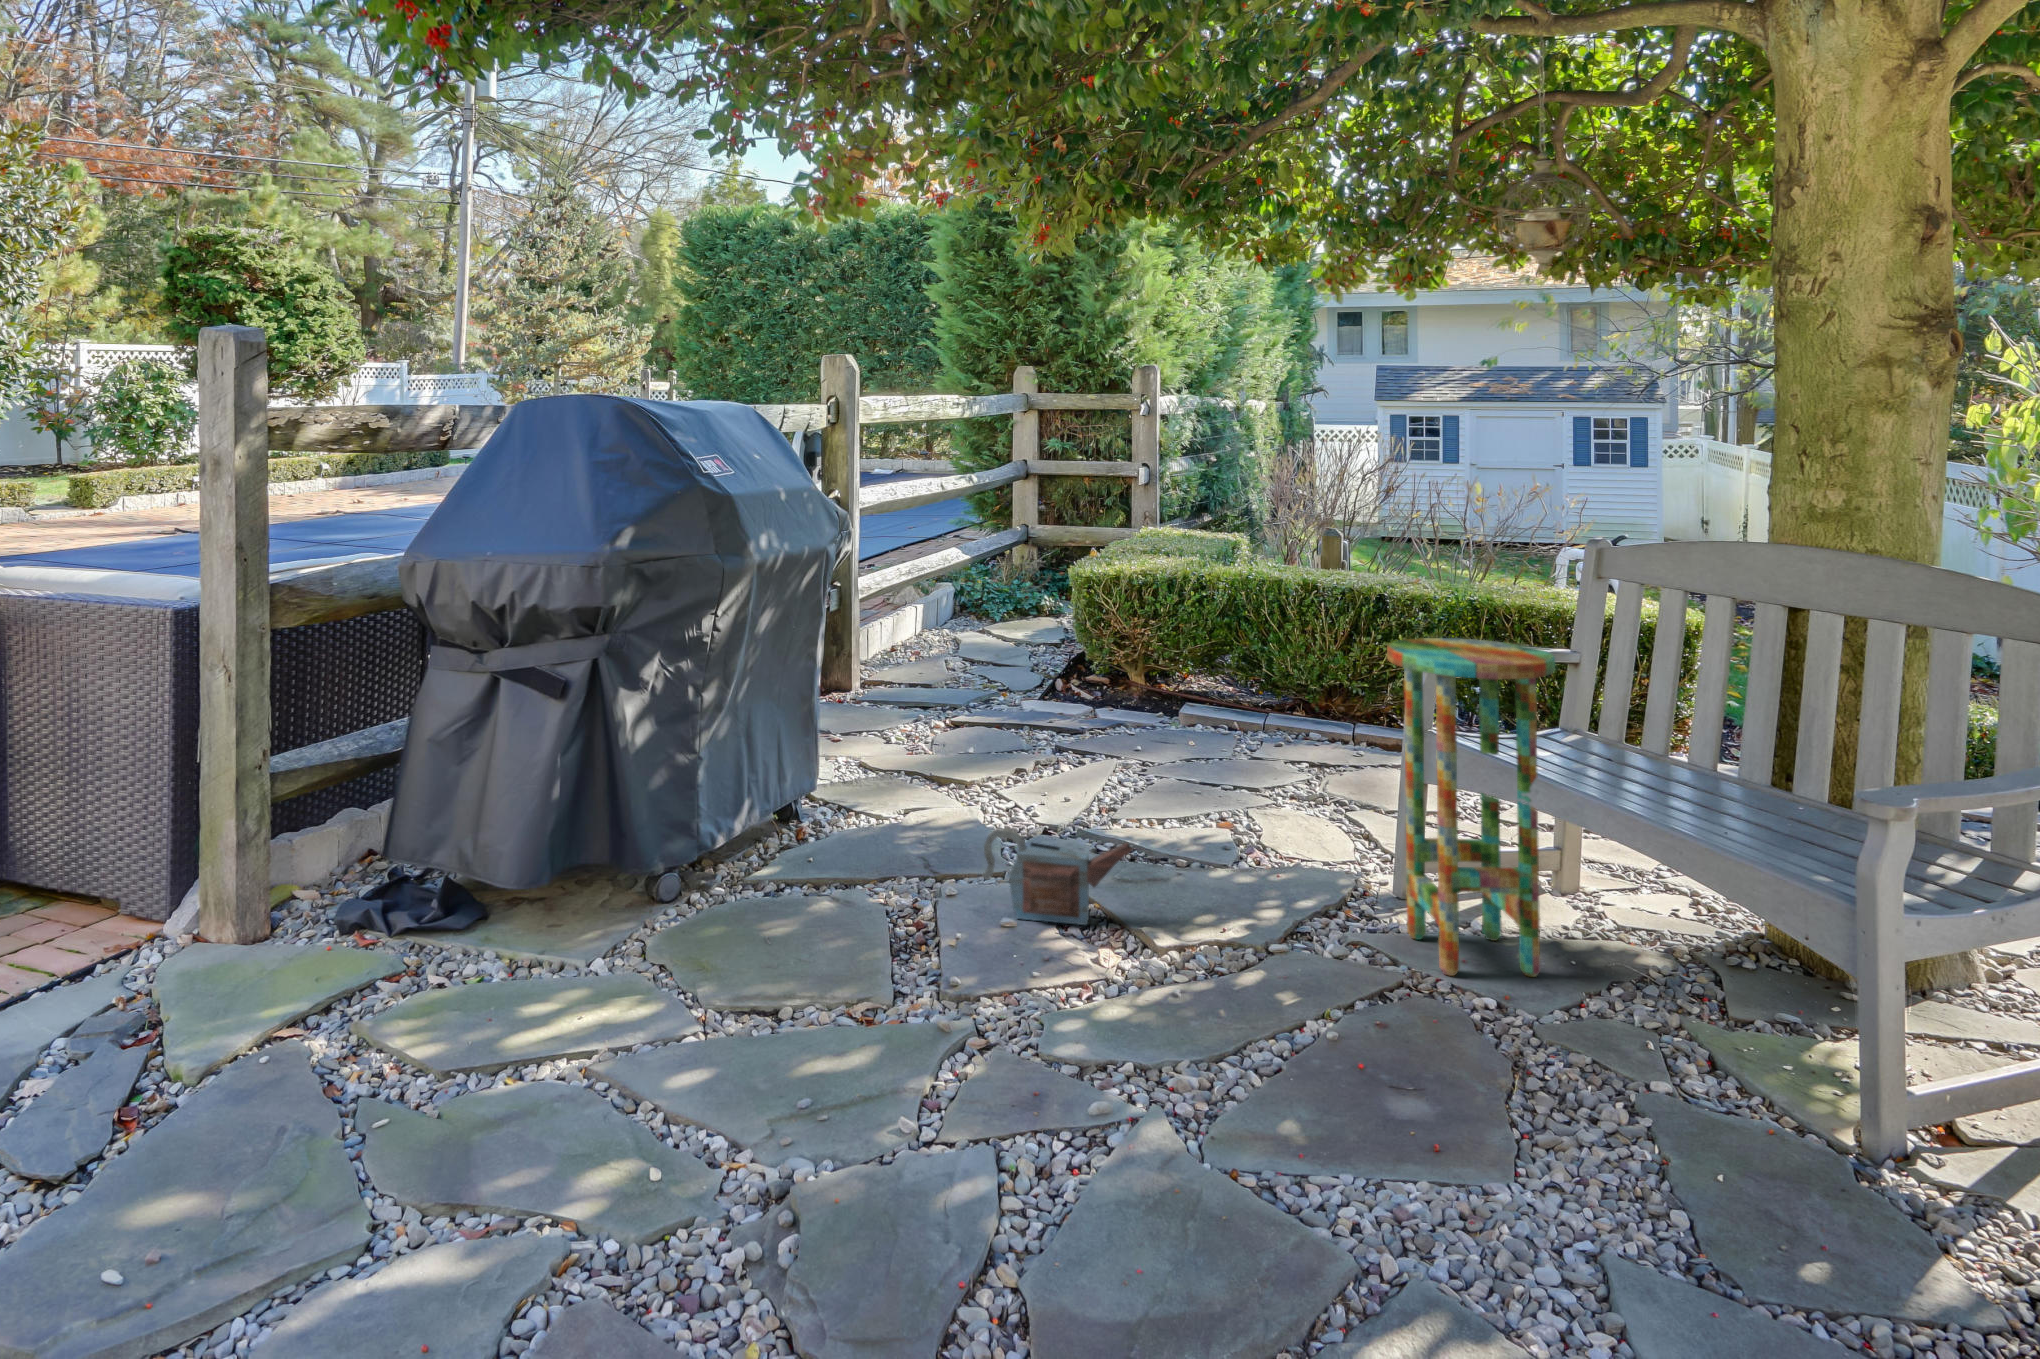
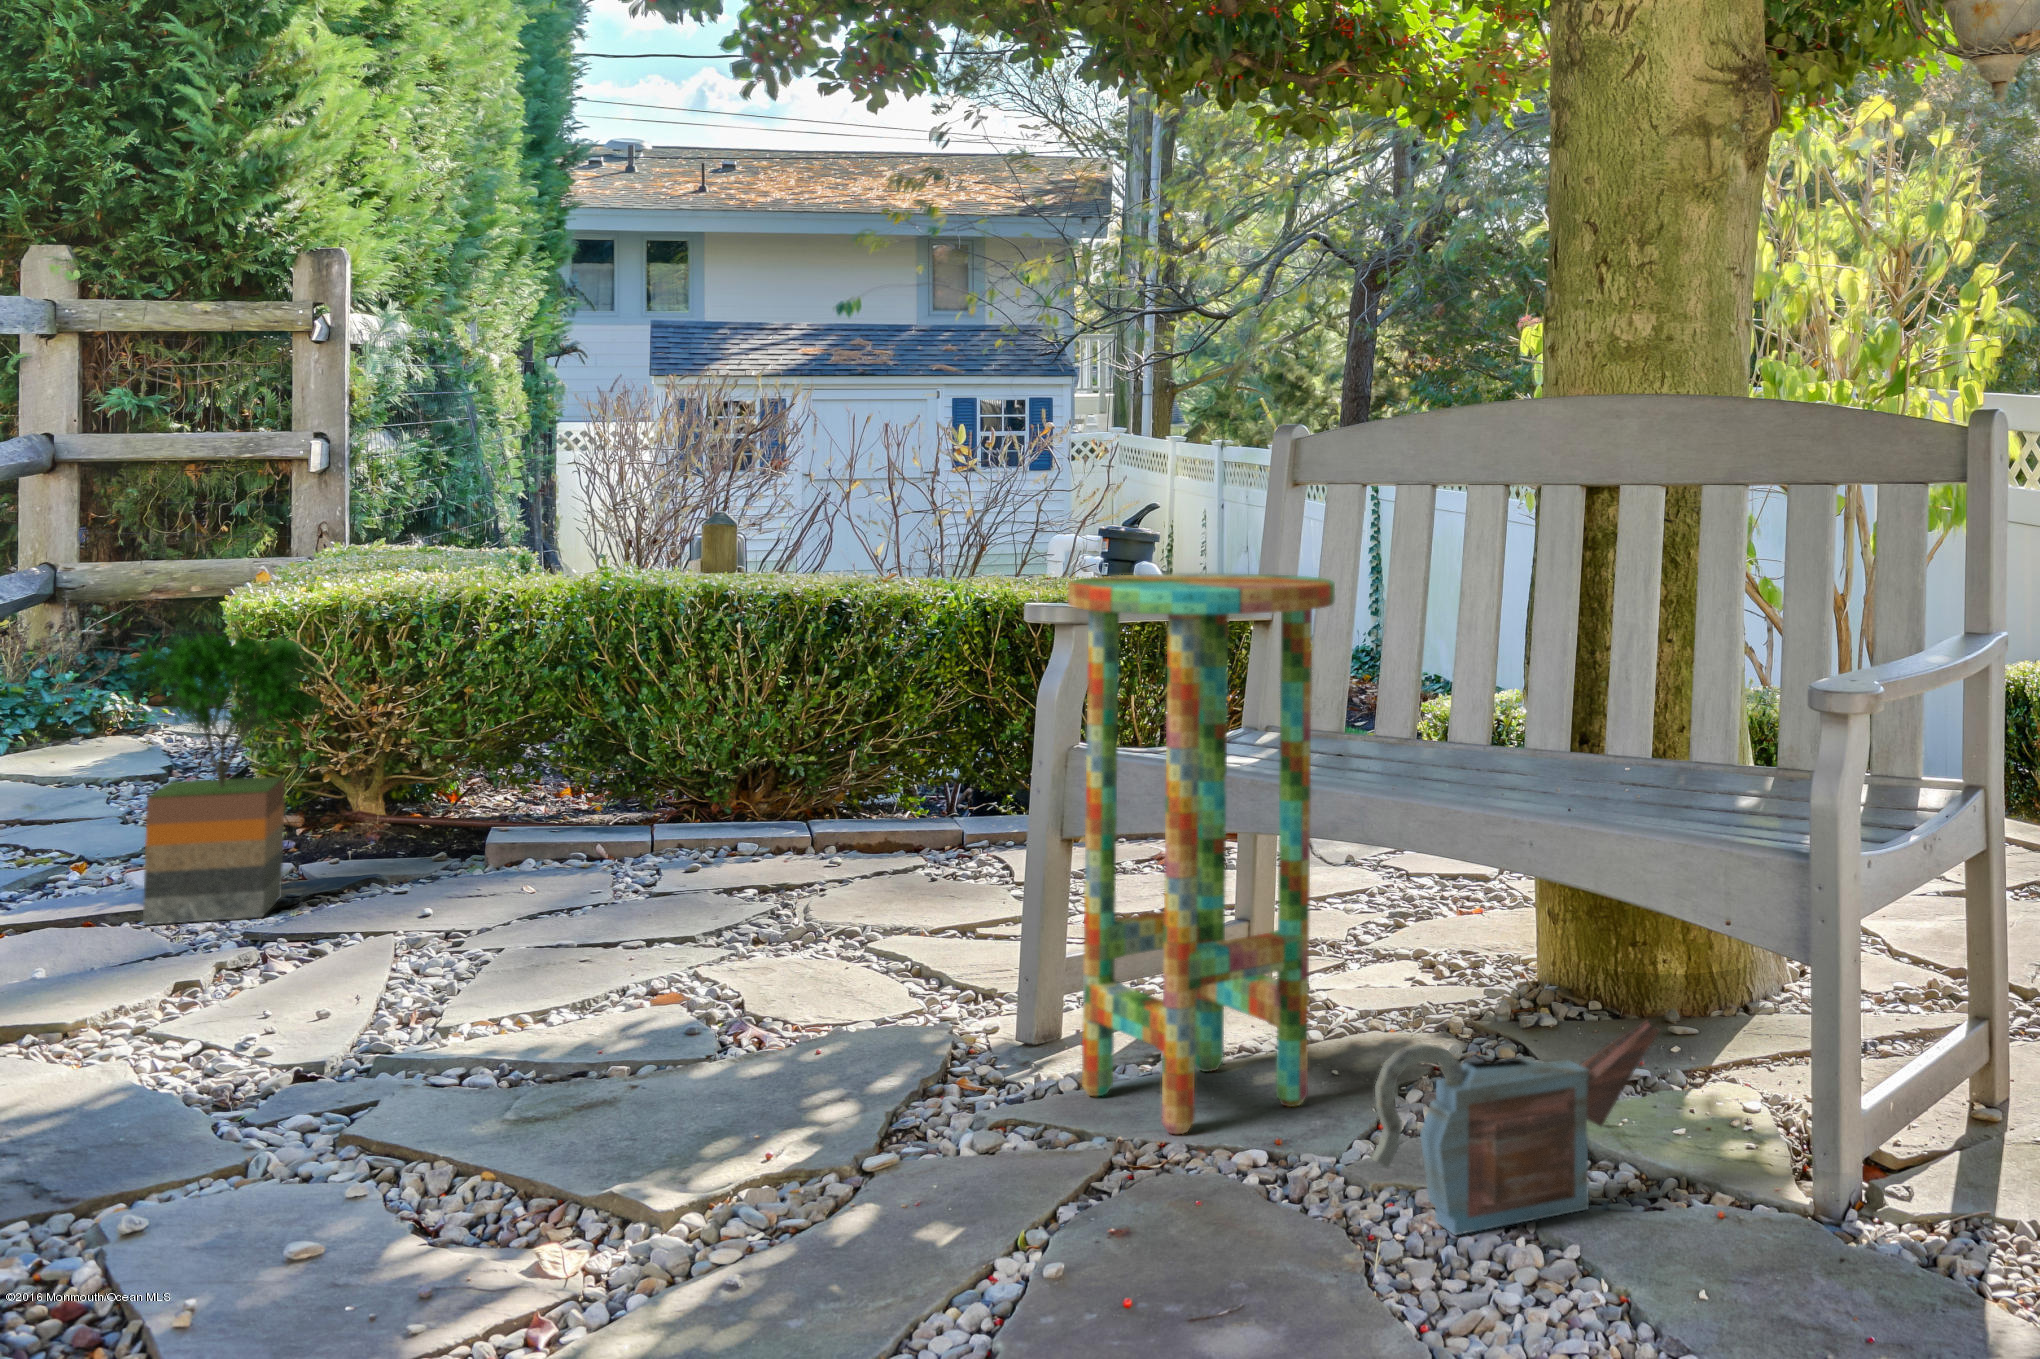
potted tree: none [1011,596,1099,739] -> present [126,632,329,925]
watering can: present [983,829,1133,925] -> present [1371,1020,1660,1235]

